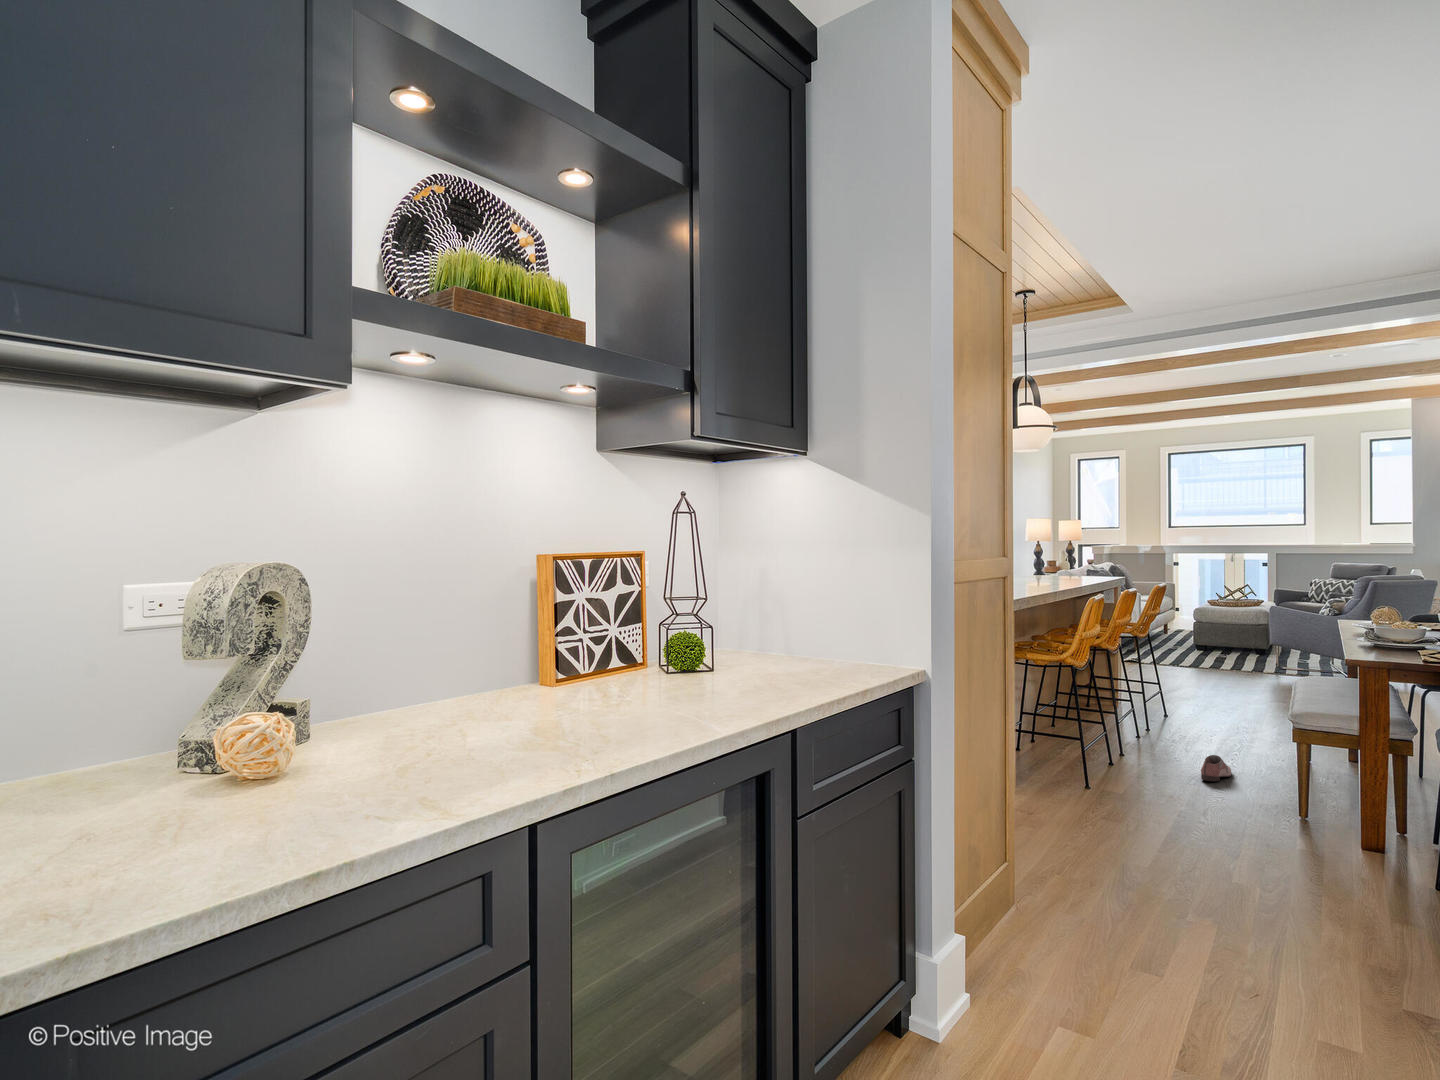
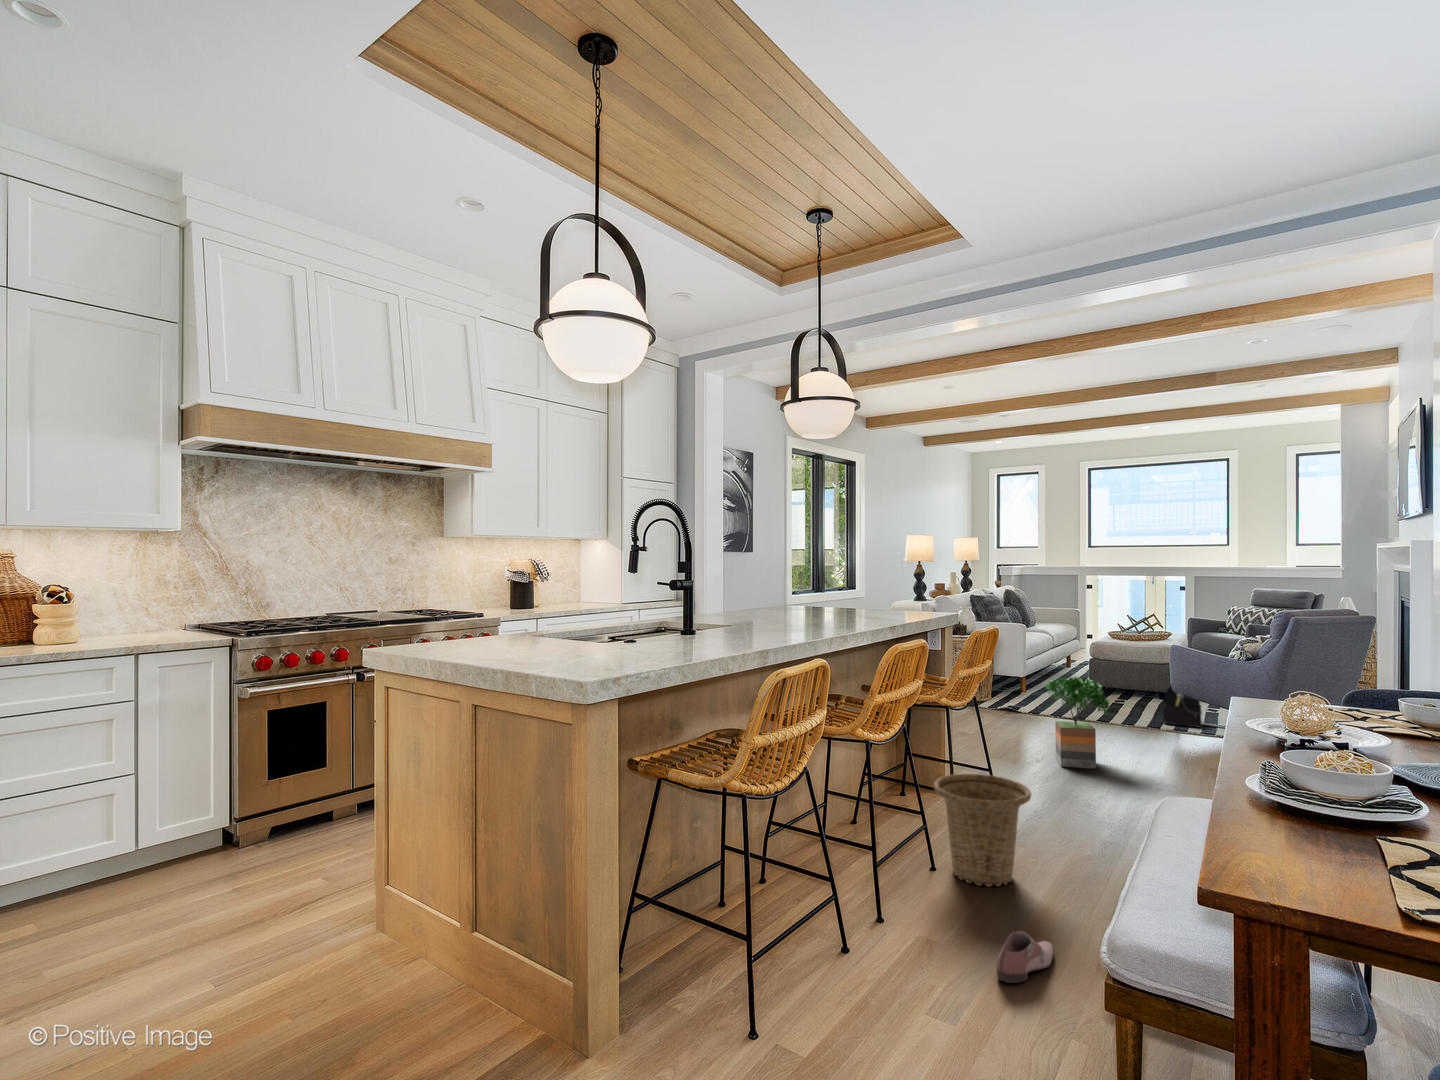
potted tree: none [1176,626,1232,696] -> present [1046,677,1110,769]
backpack: none [1263,629,1296,672] -> present [1163,684,1202,727]
basket: none [1130,681,1201,749] -> present [934,774,1031,887]

